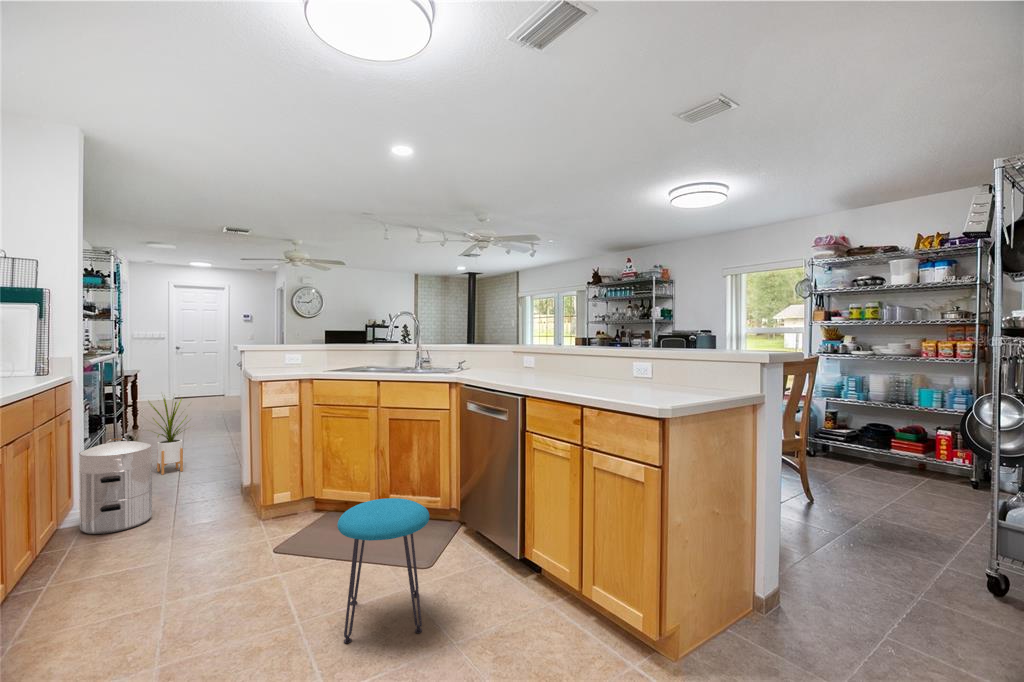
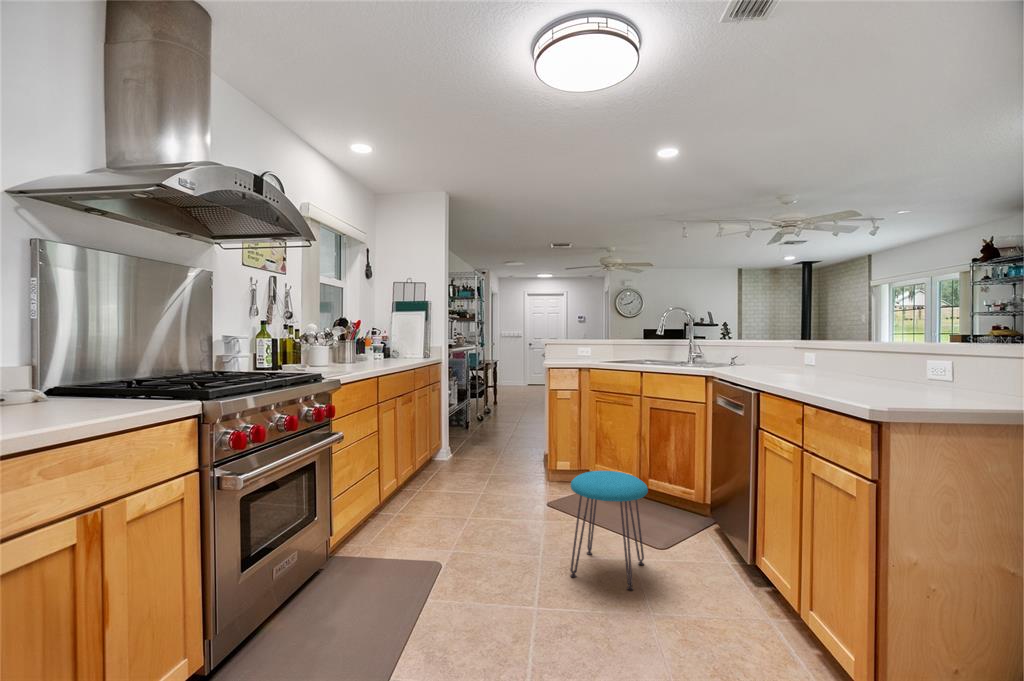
house plant: present [150,398,189,475] -> none [487,375,522,438]
waste bin: present [79,438,152,534] -> none [446,404,485,468]

